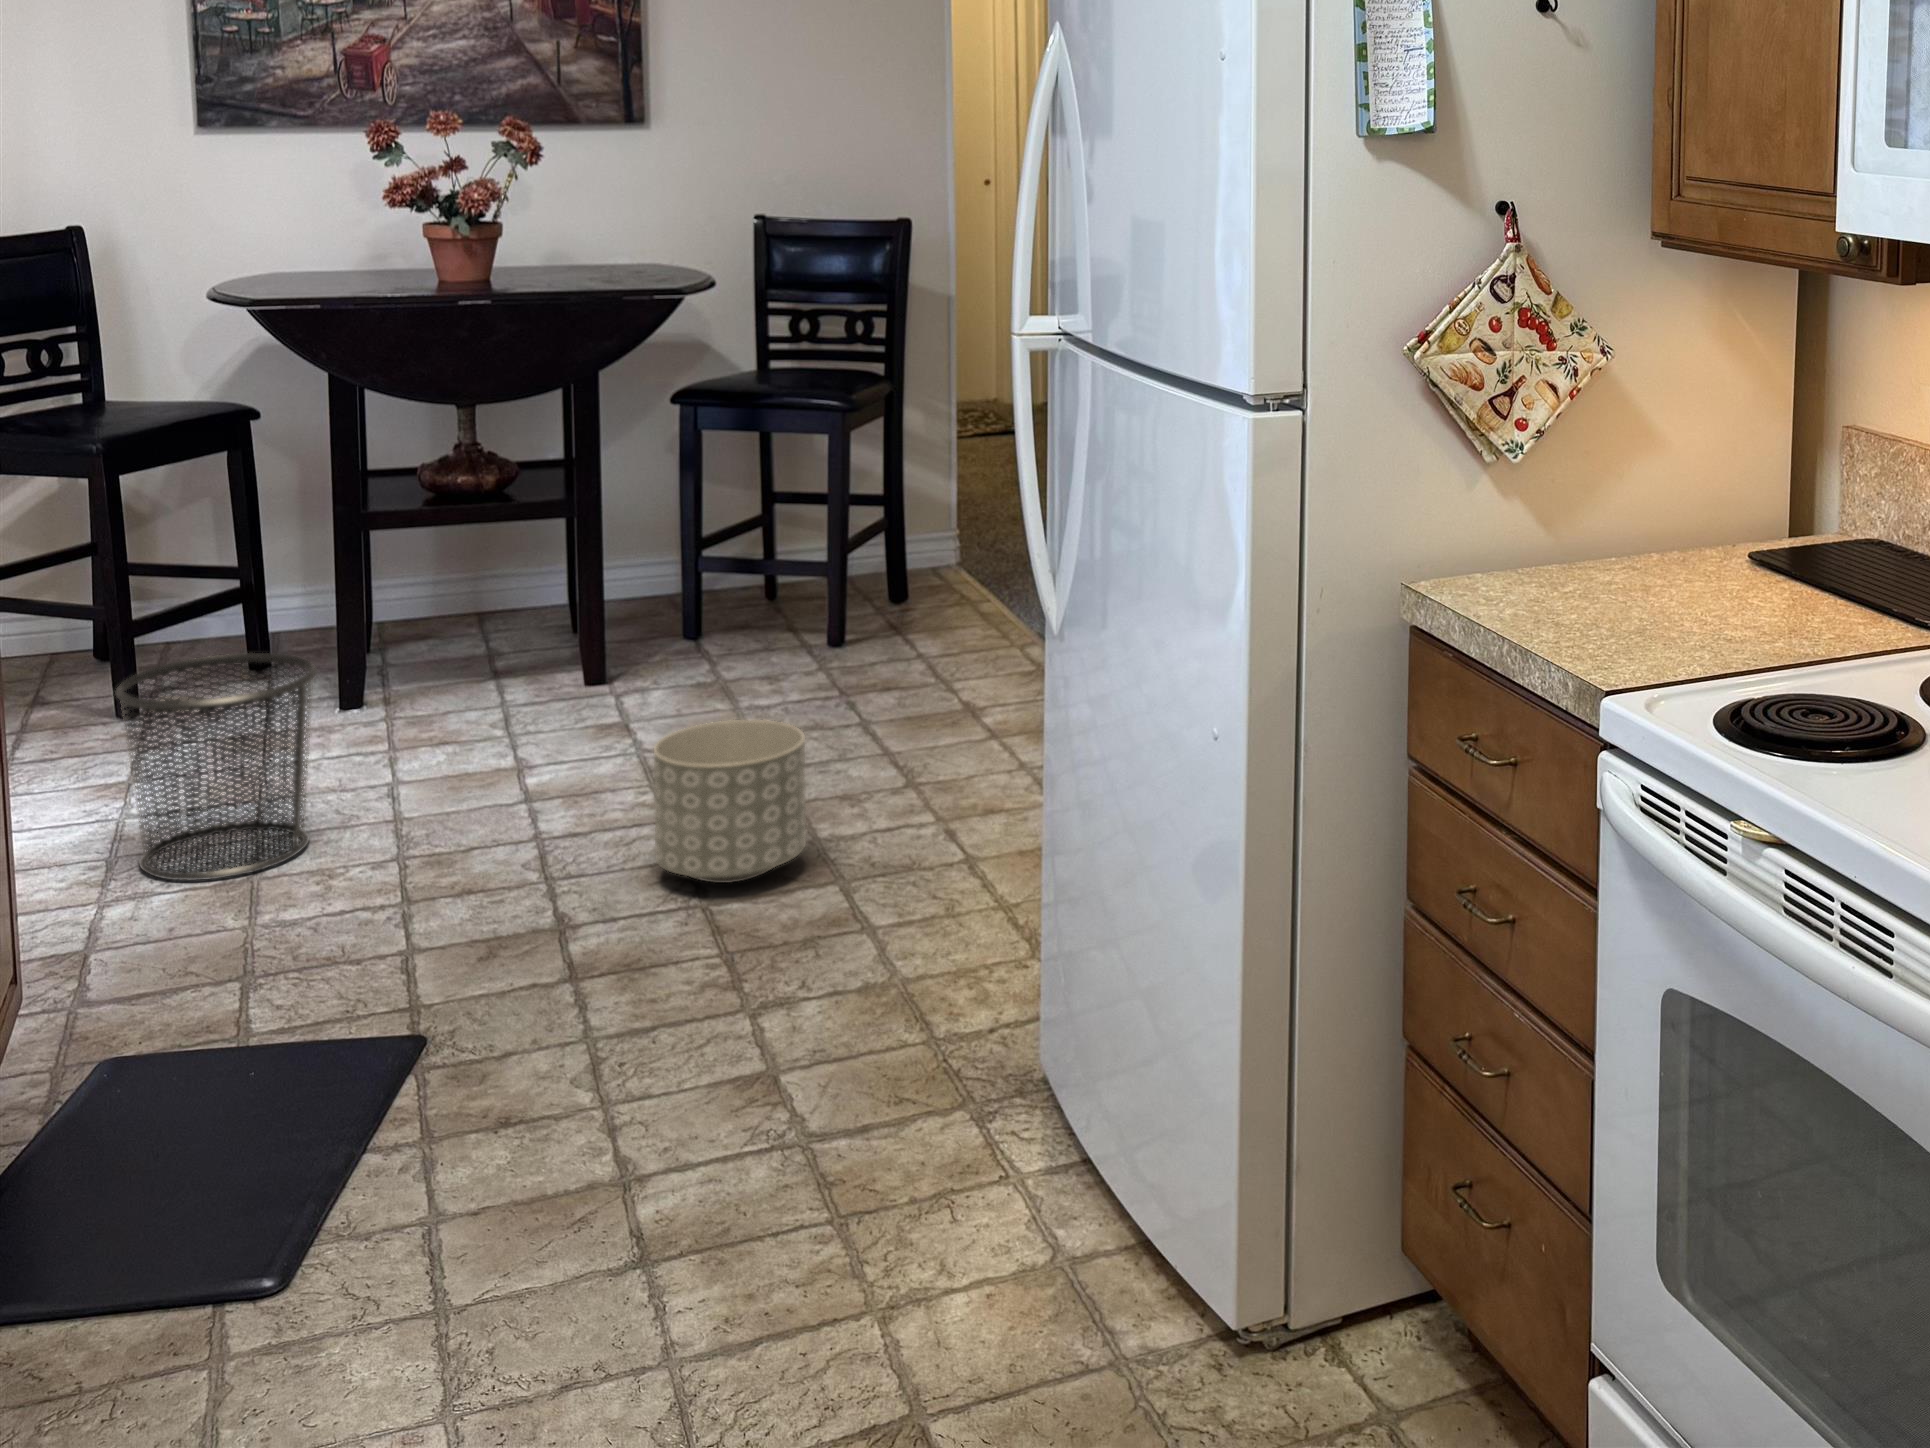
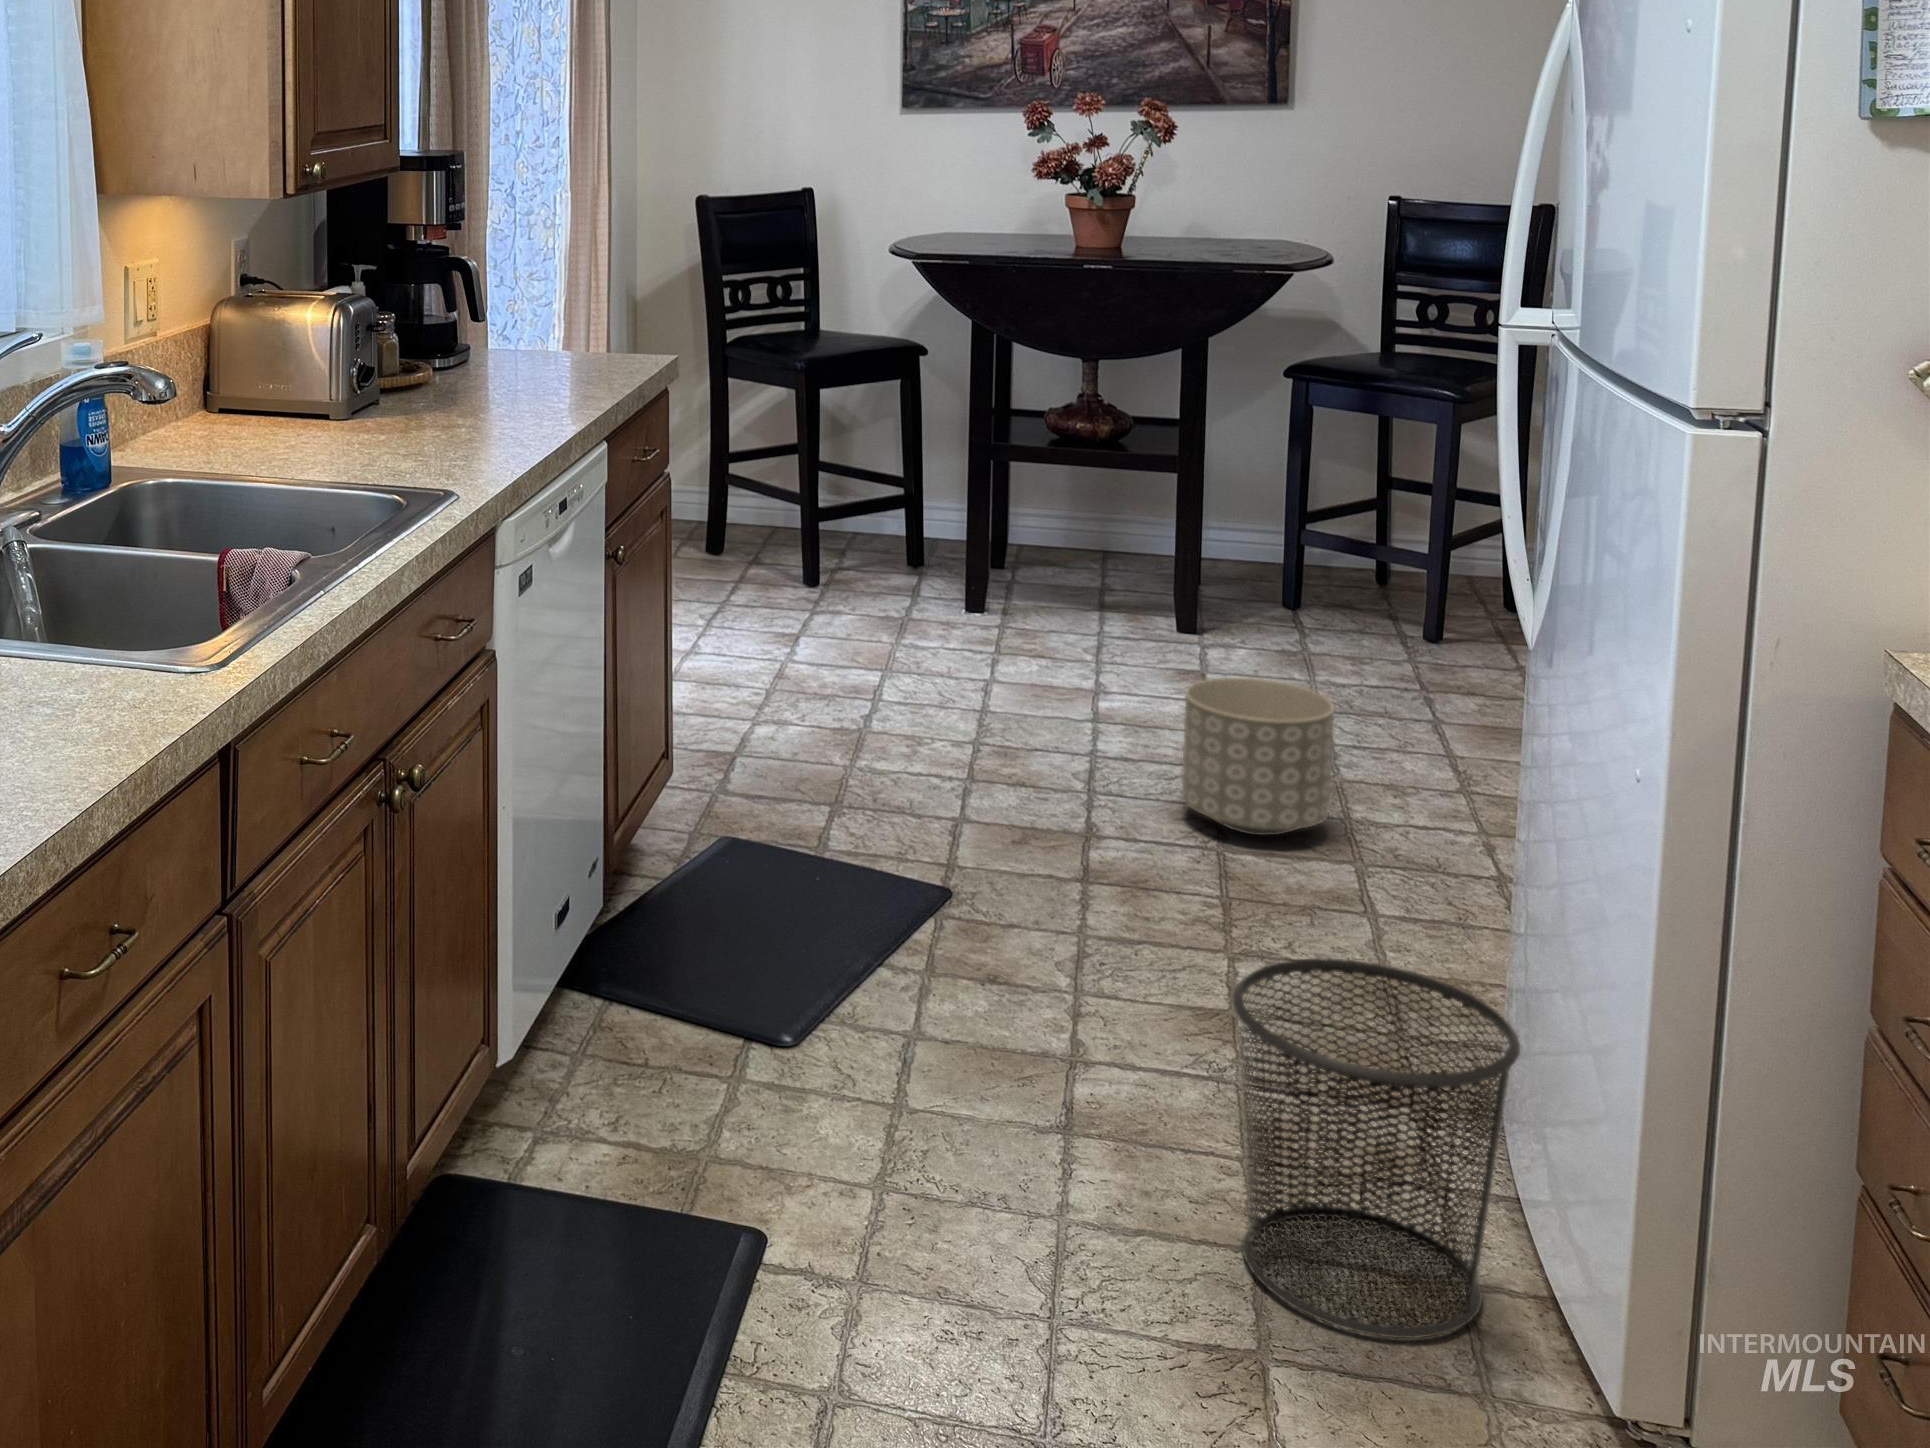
waste bin: present [115,653,317,880] -> present [1232,958,1520,1338]

